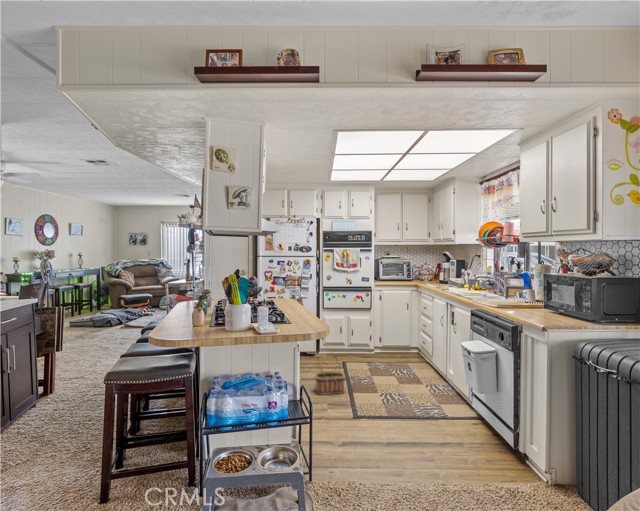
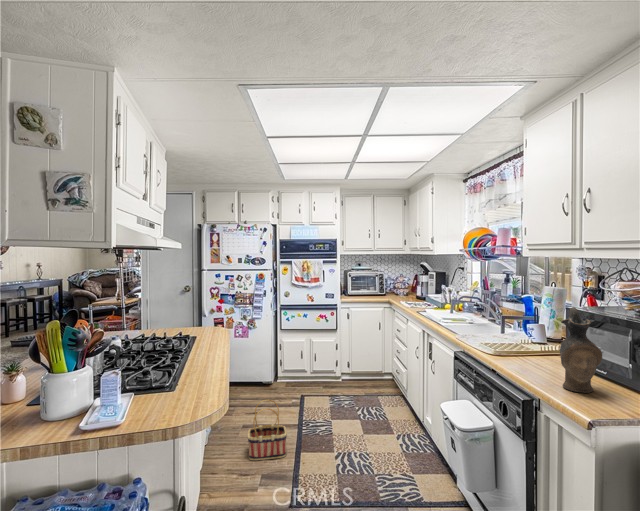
ceramic pitcher: none [533,271,556,319] -> present [560,307,602,393]

